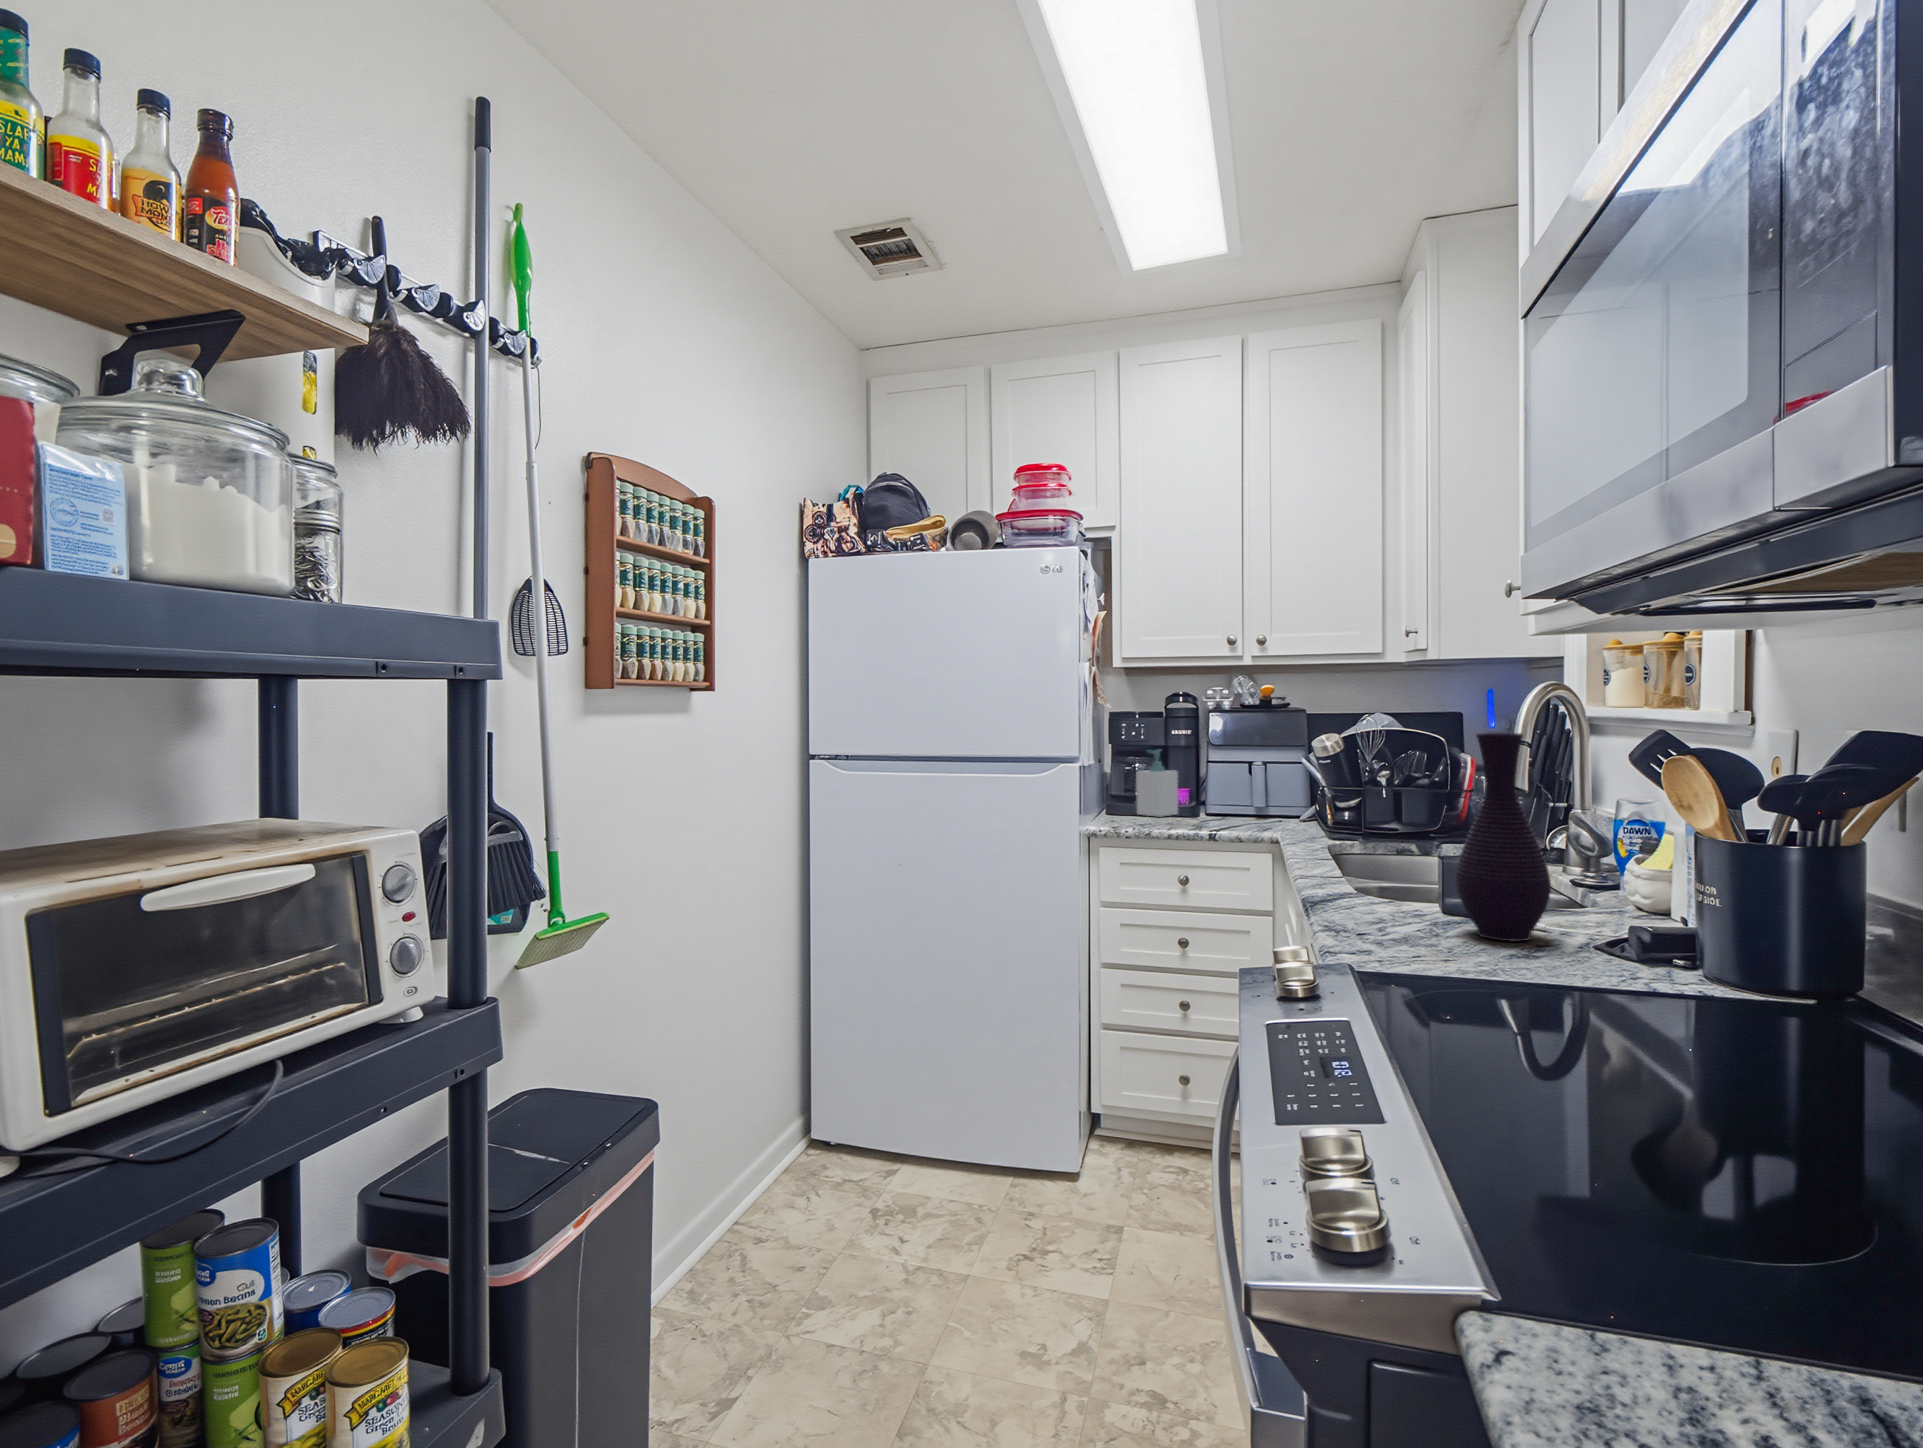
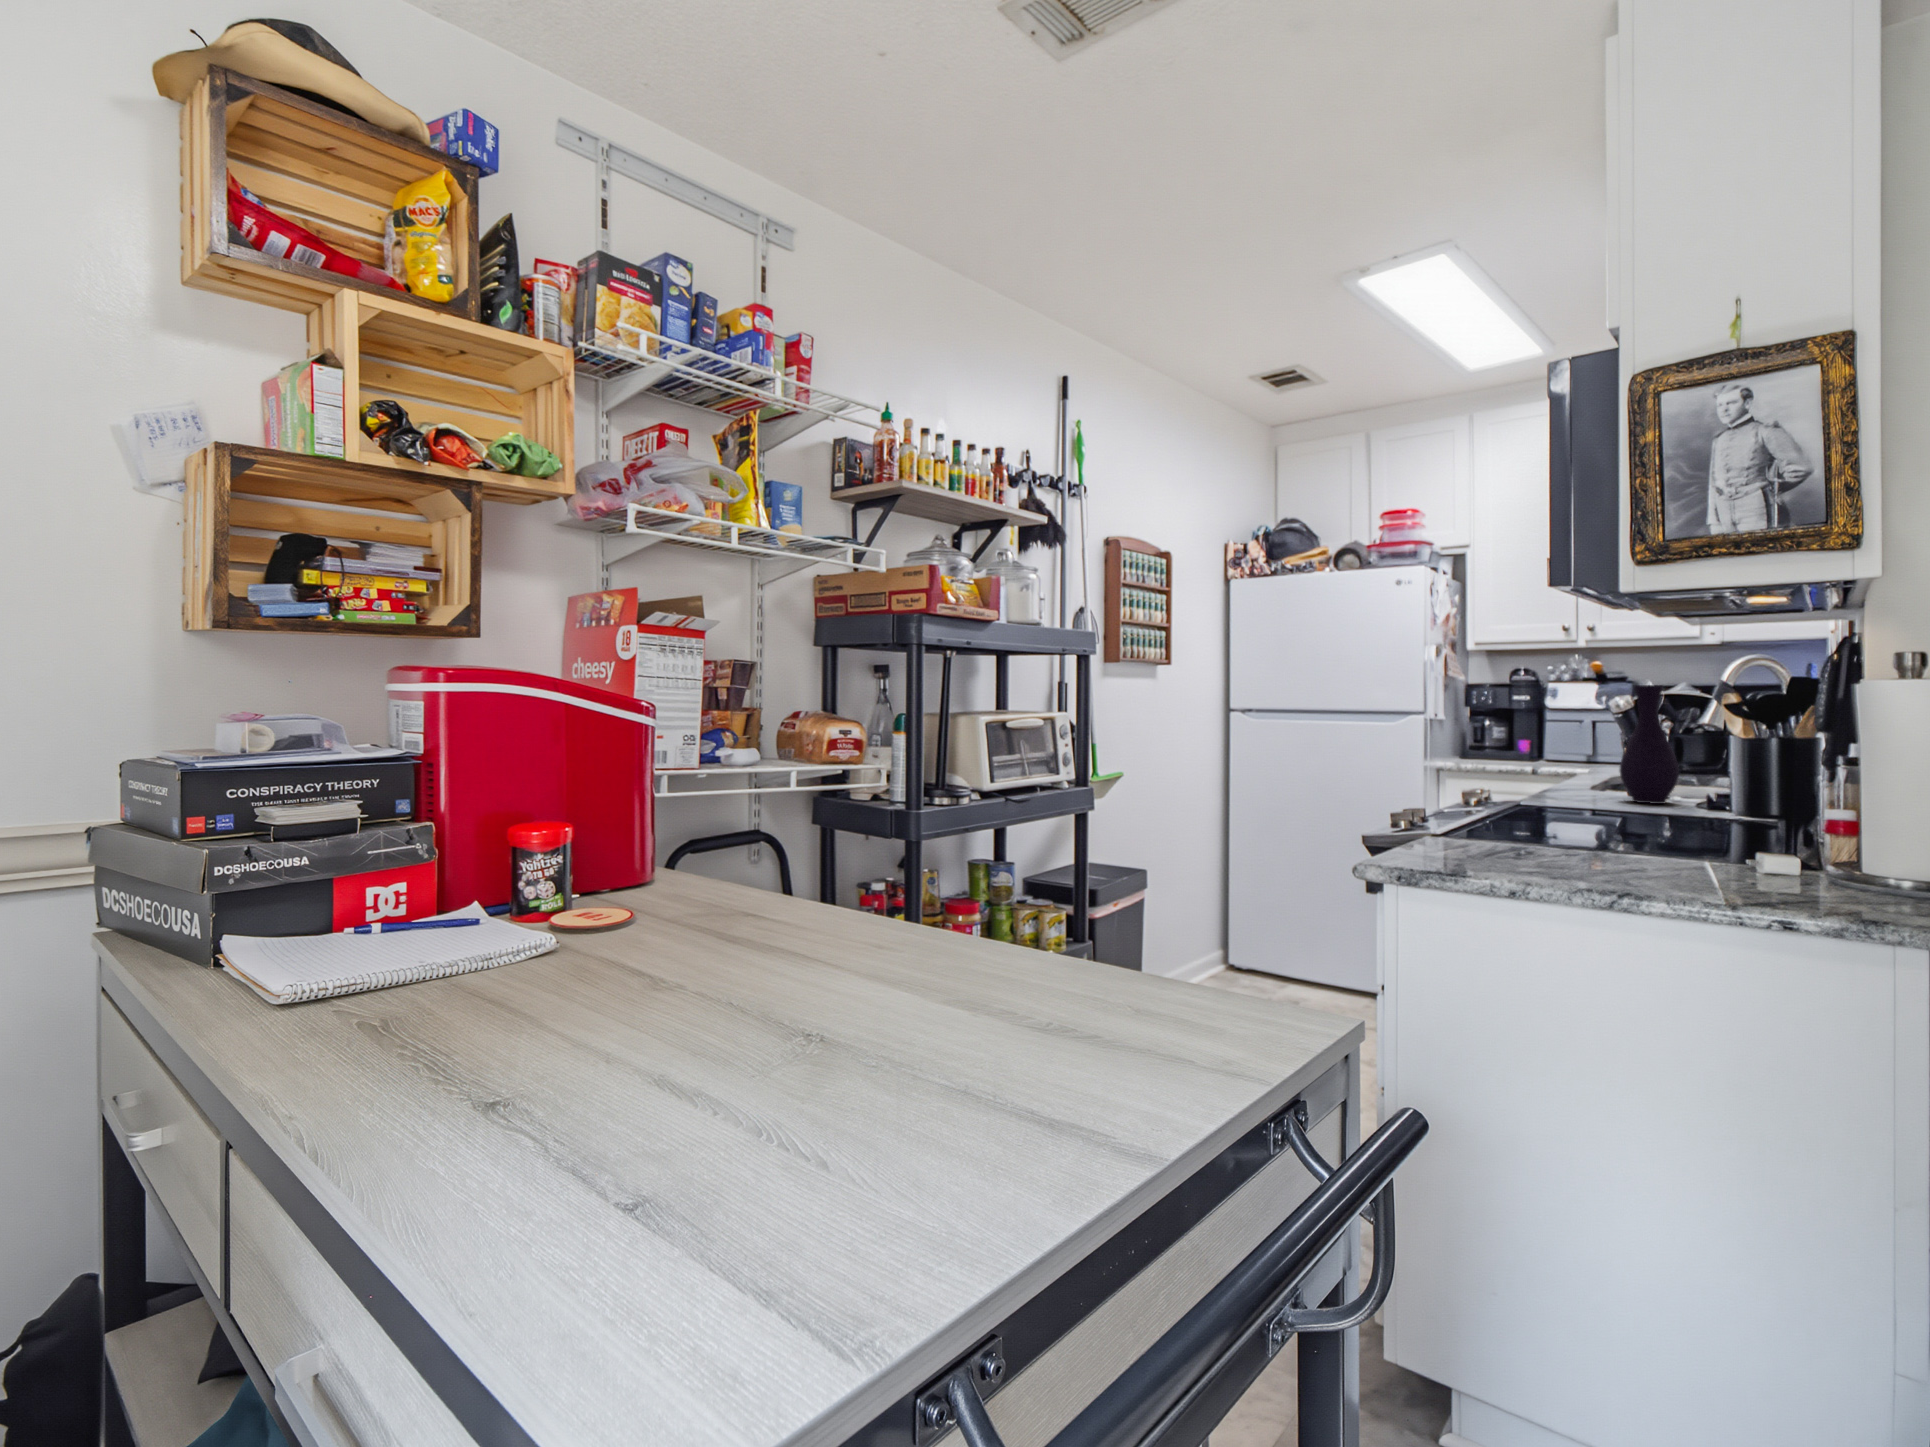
soap bottle: present [1136,750,1178,817] -> none [1478,708,1512,756]

